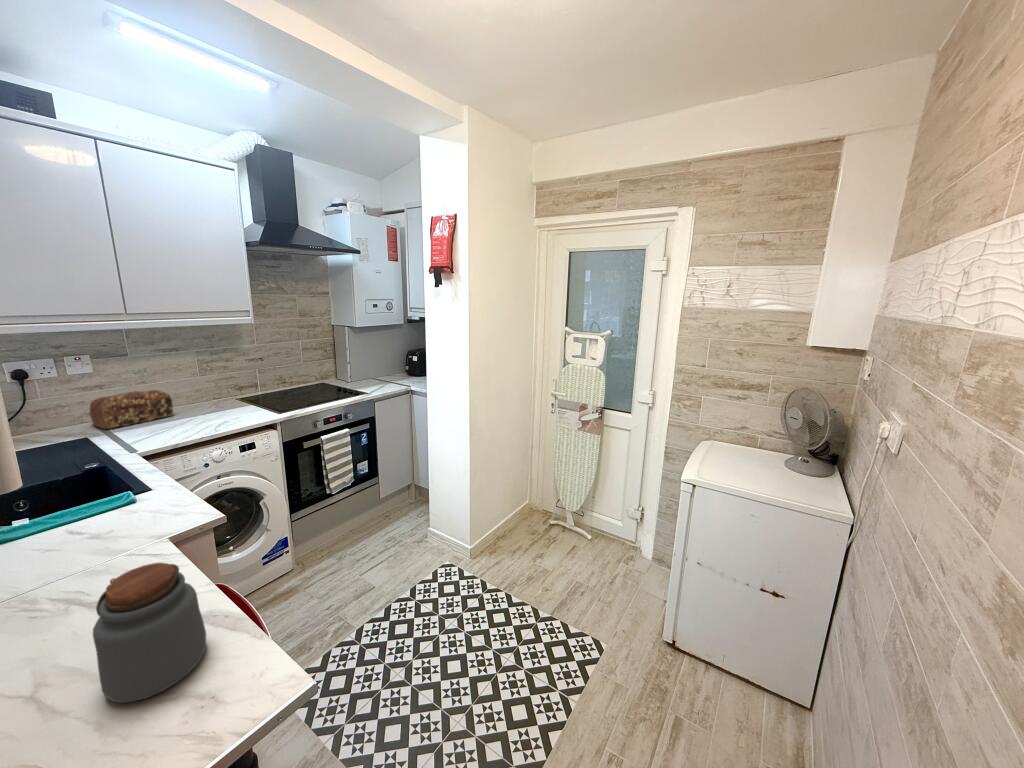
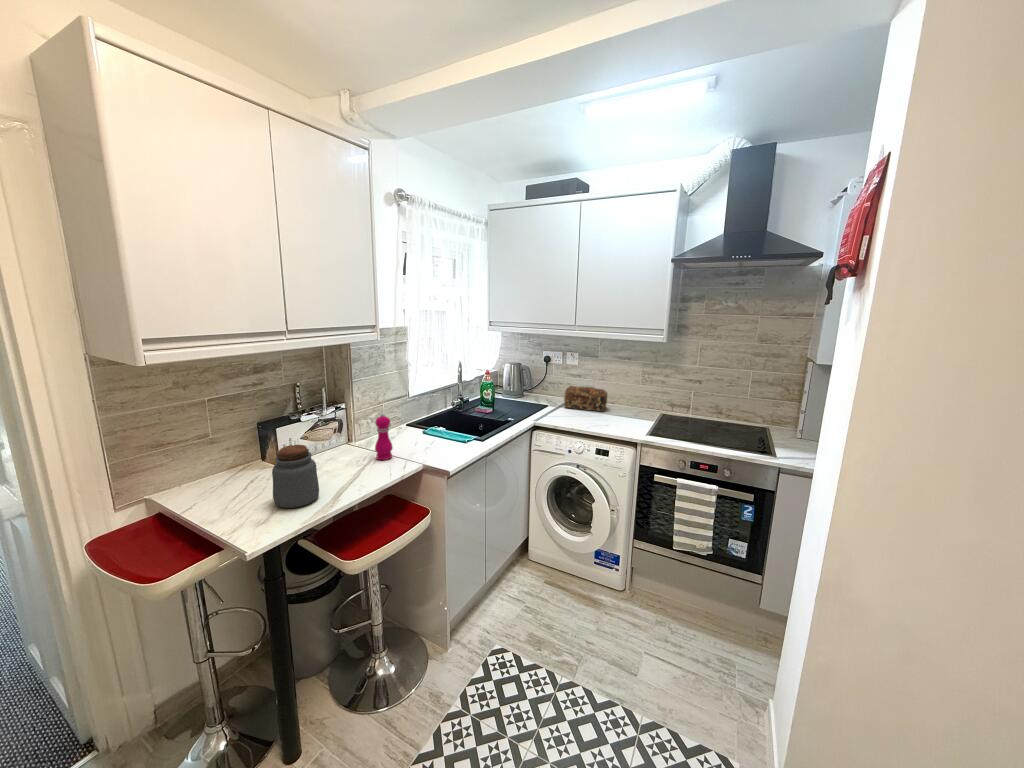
pepper mill: none [24,502,83,595] -> present [375,413,393,460]

